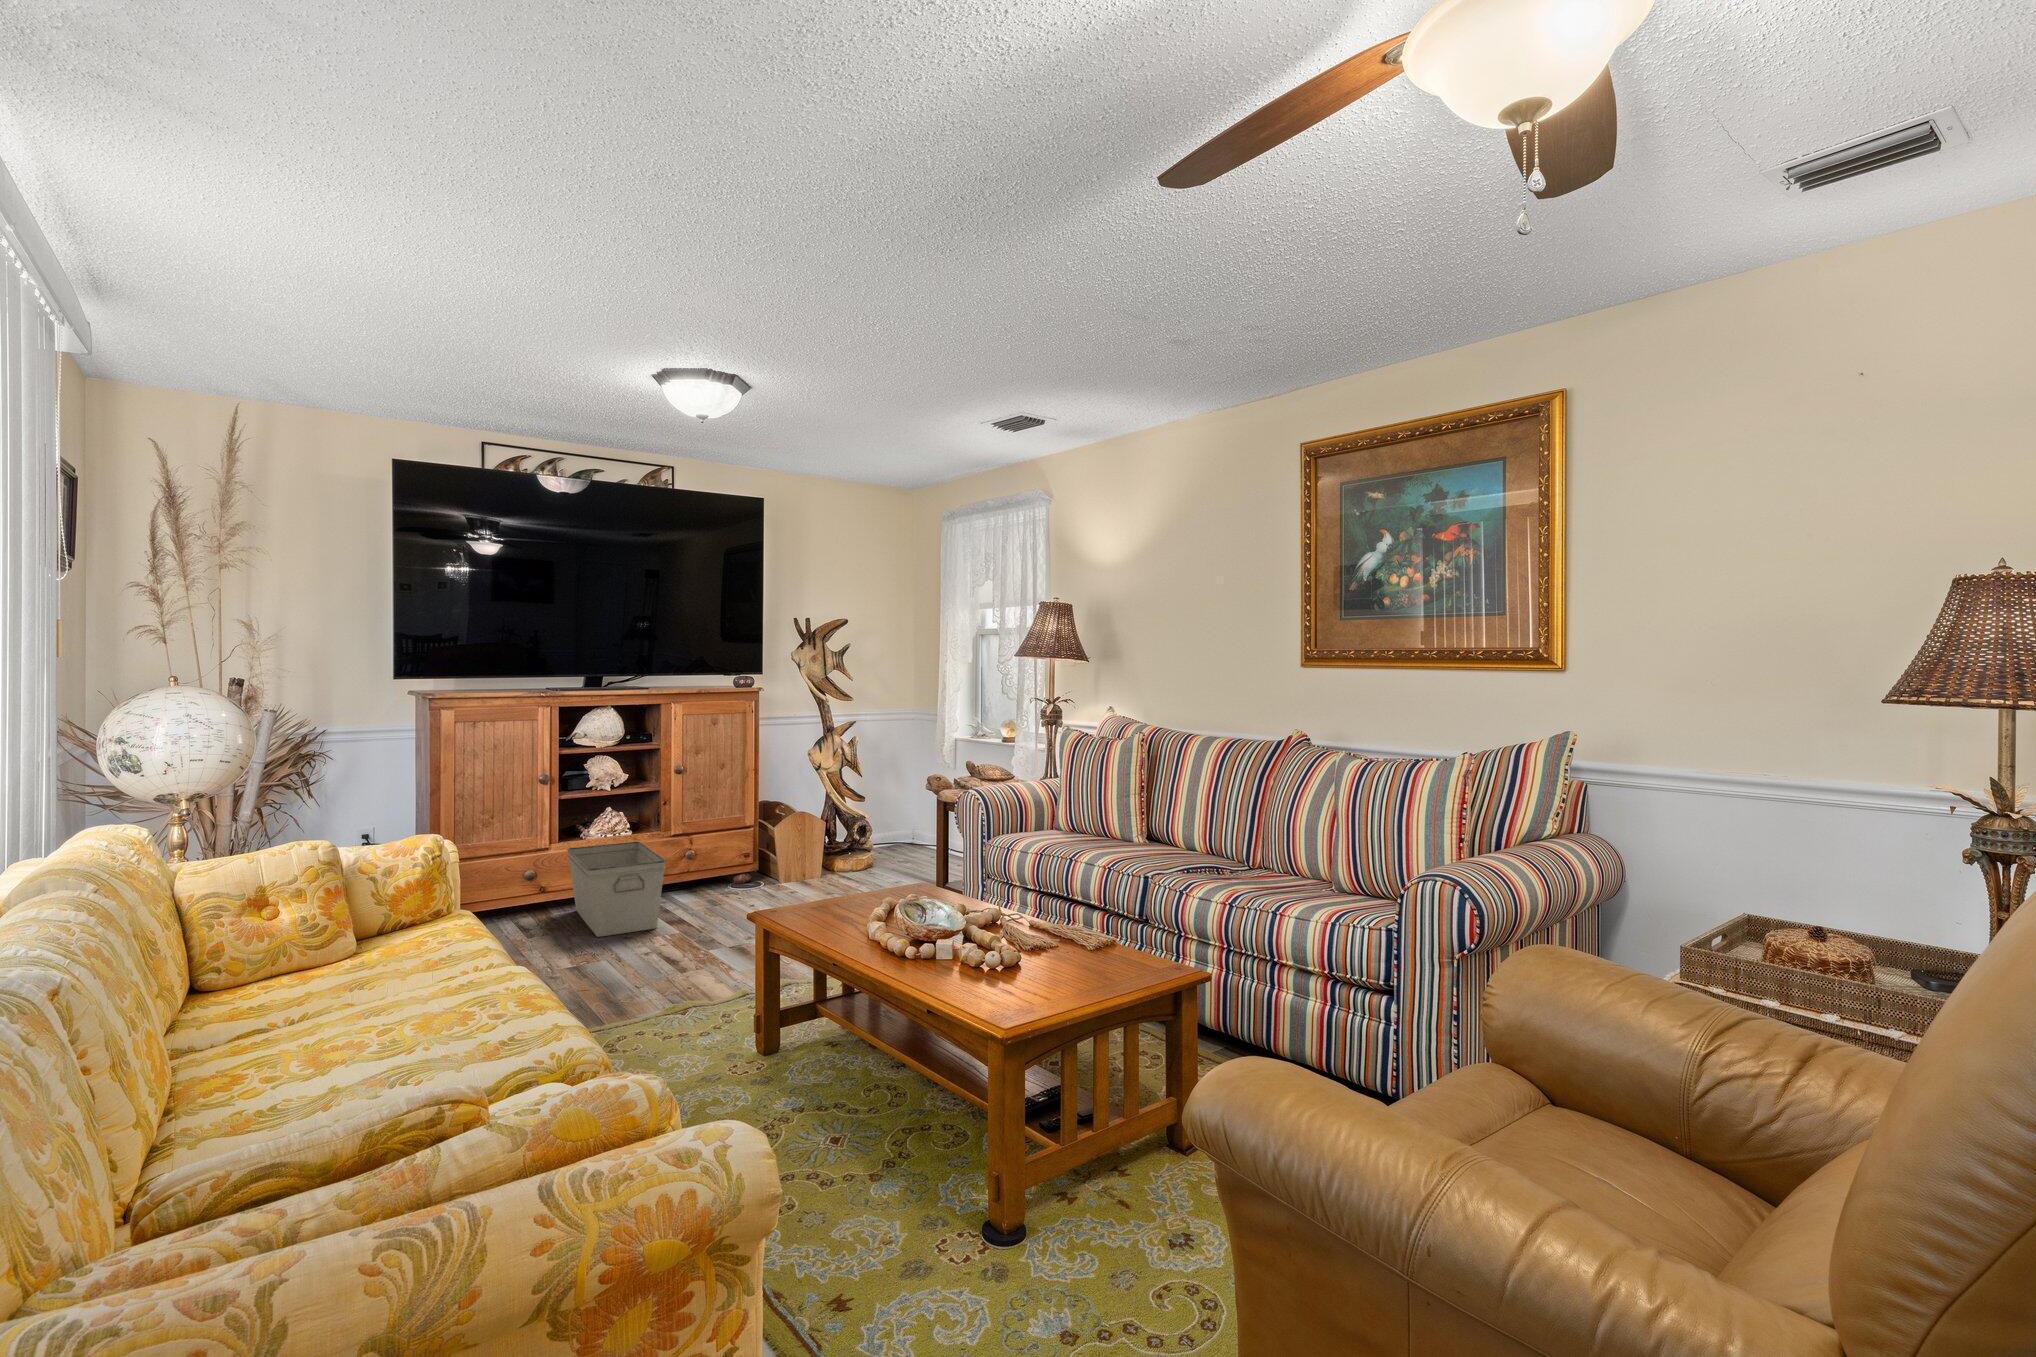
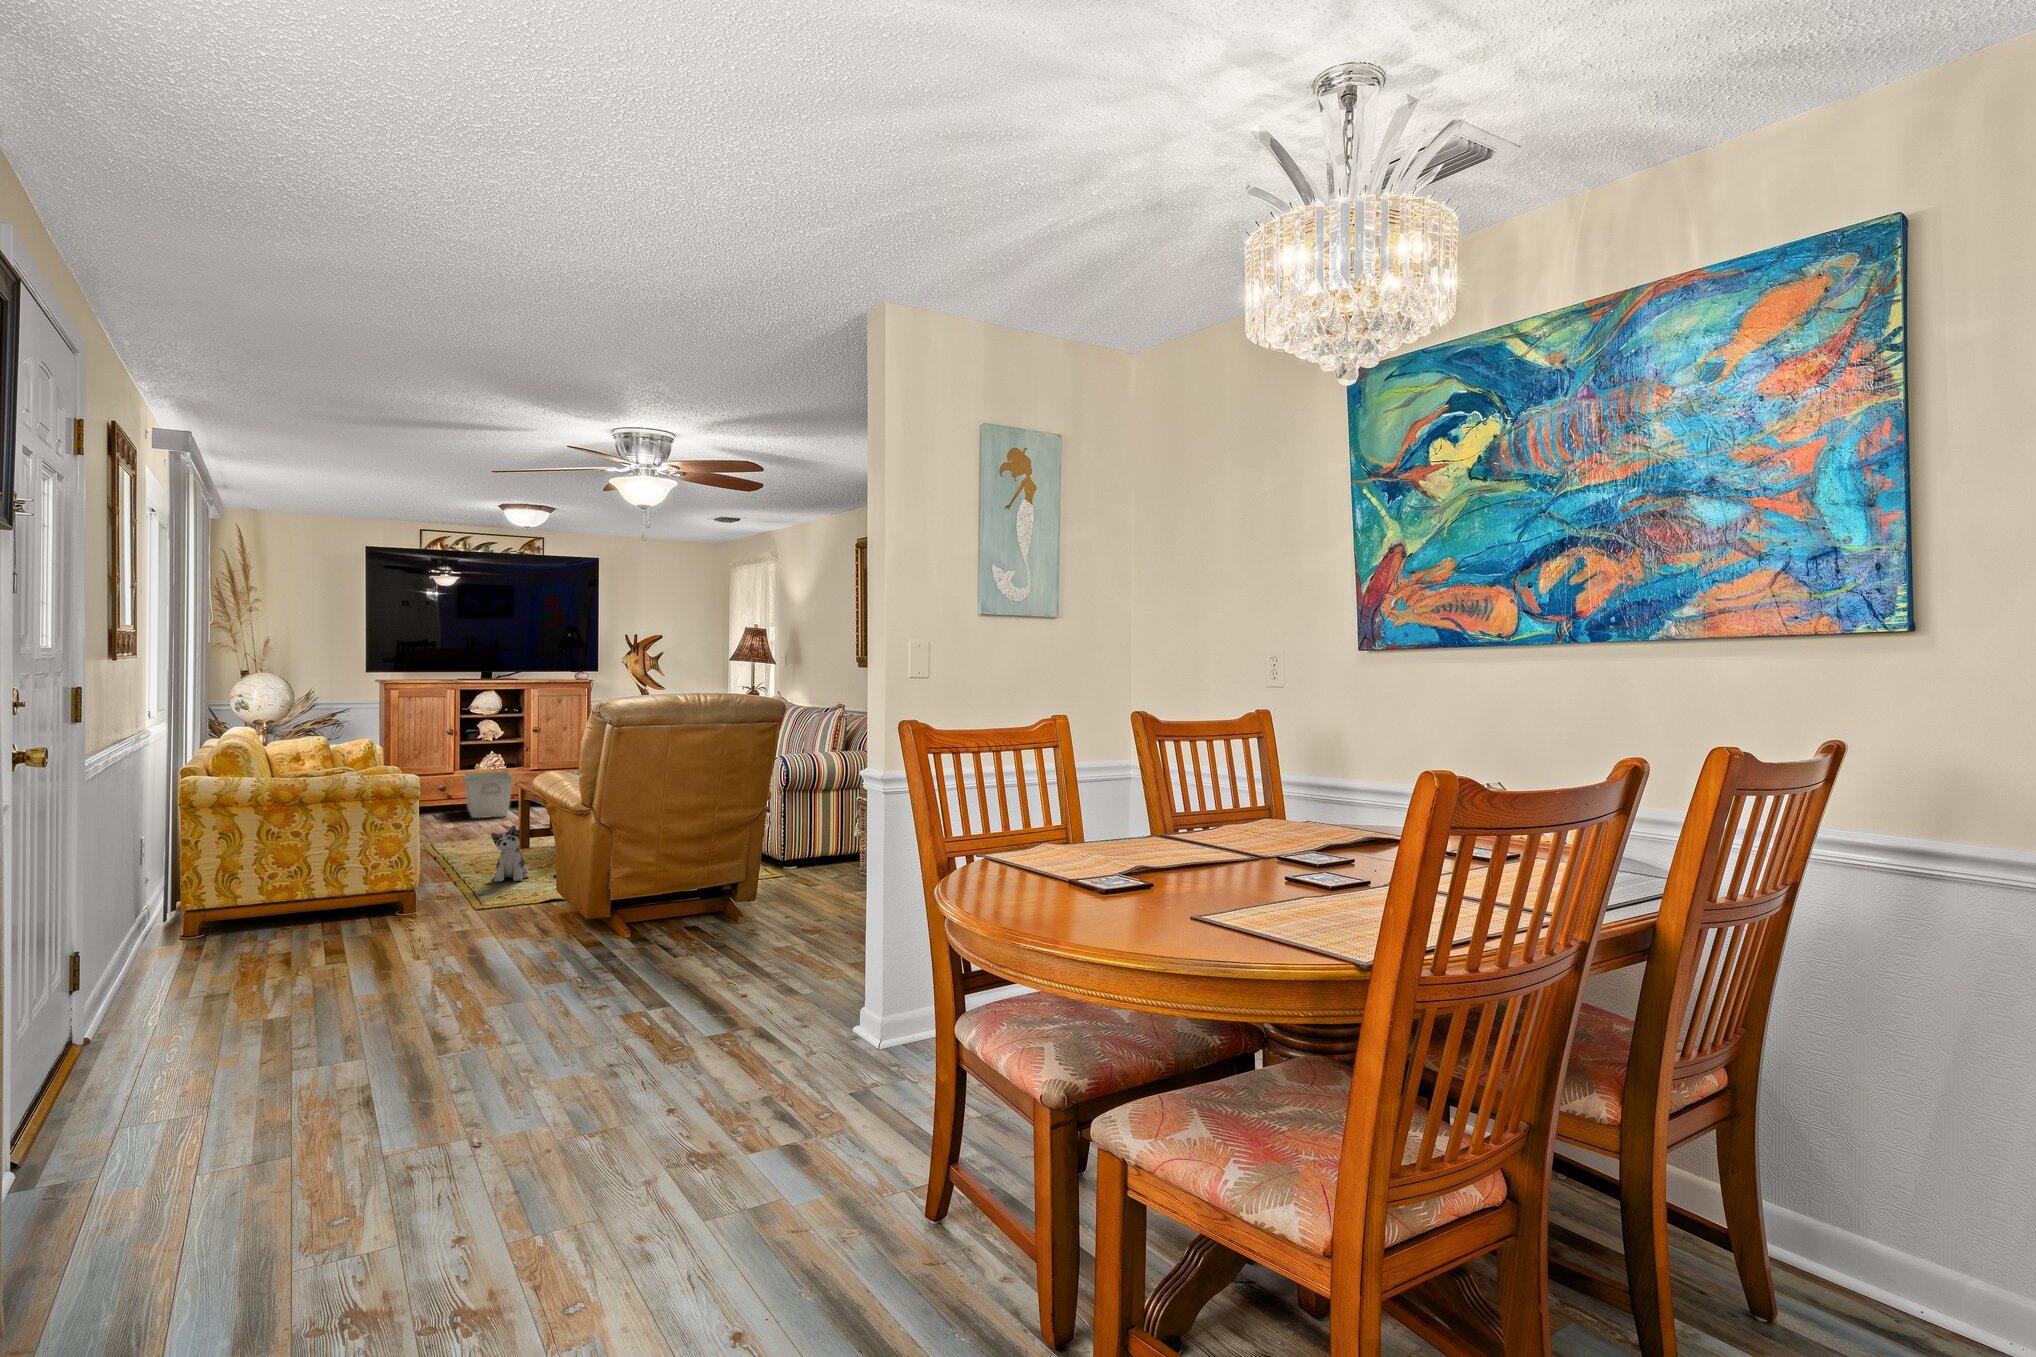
plush toy: none [833,1117,927,1297] -> present [491,825,529,882]

